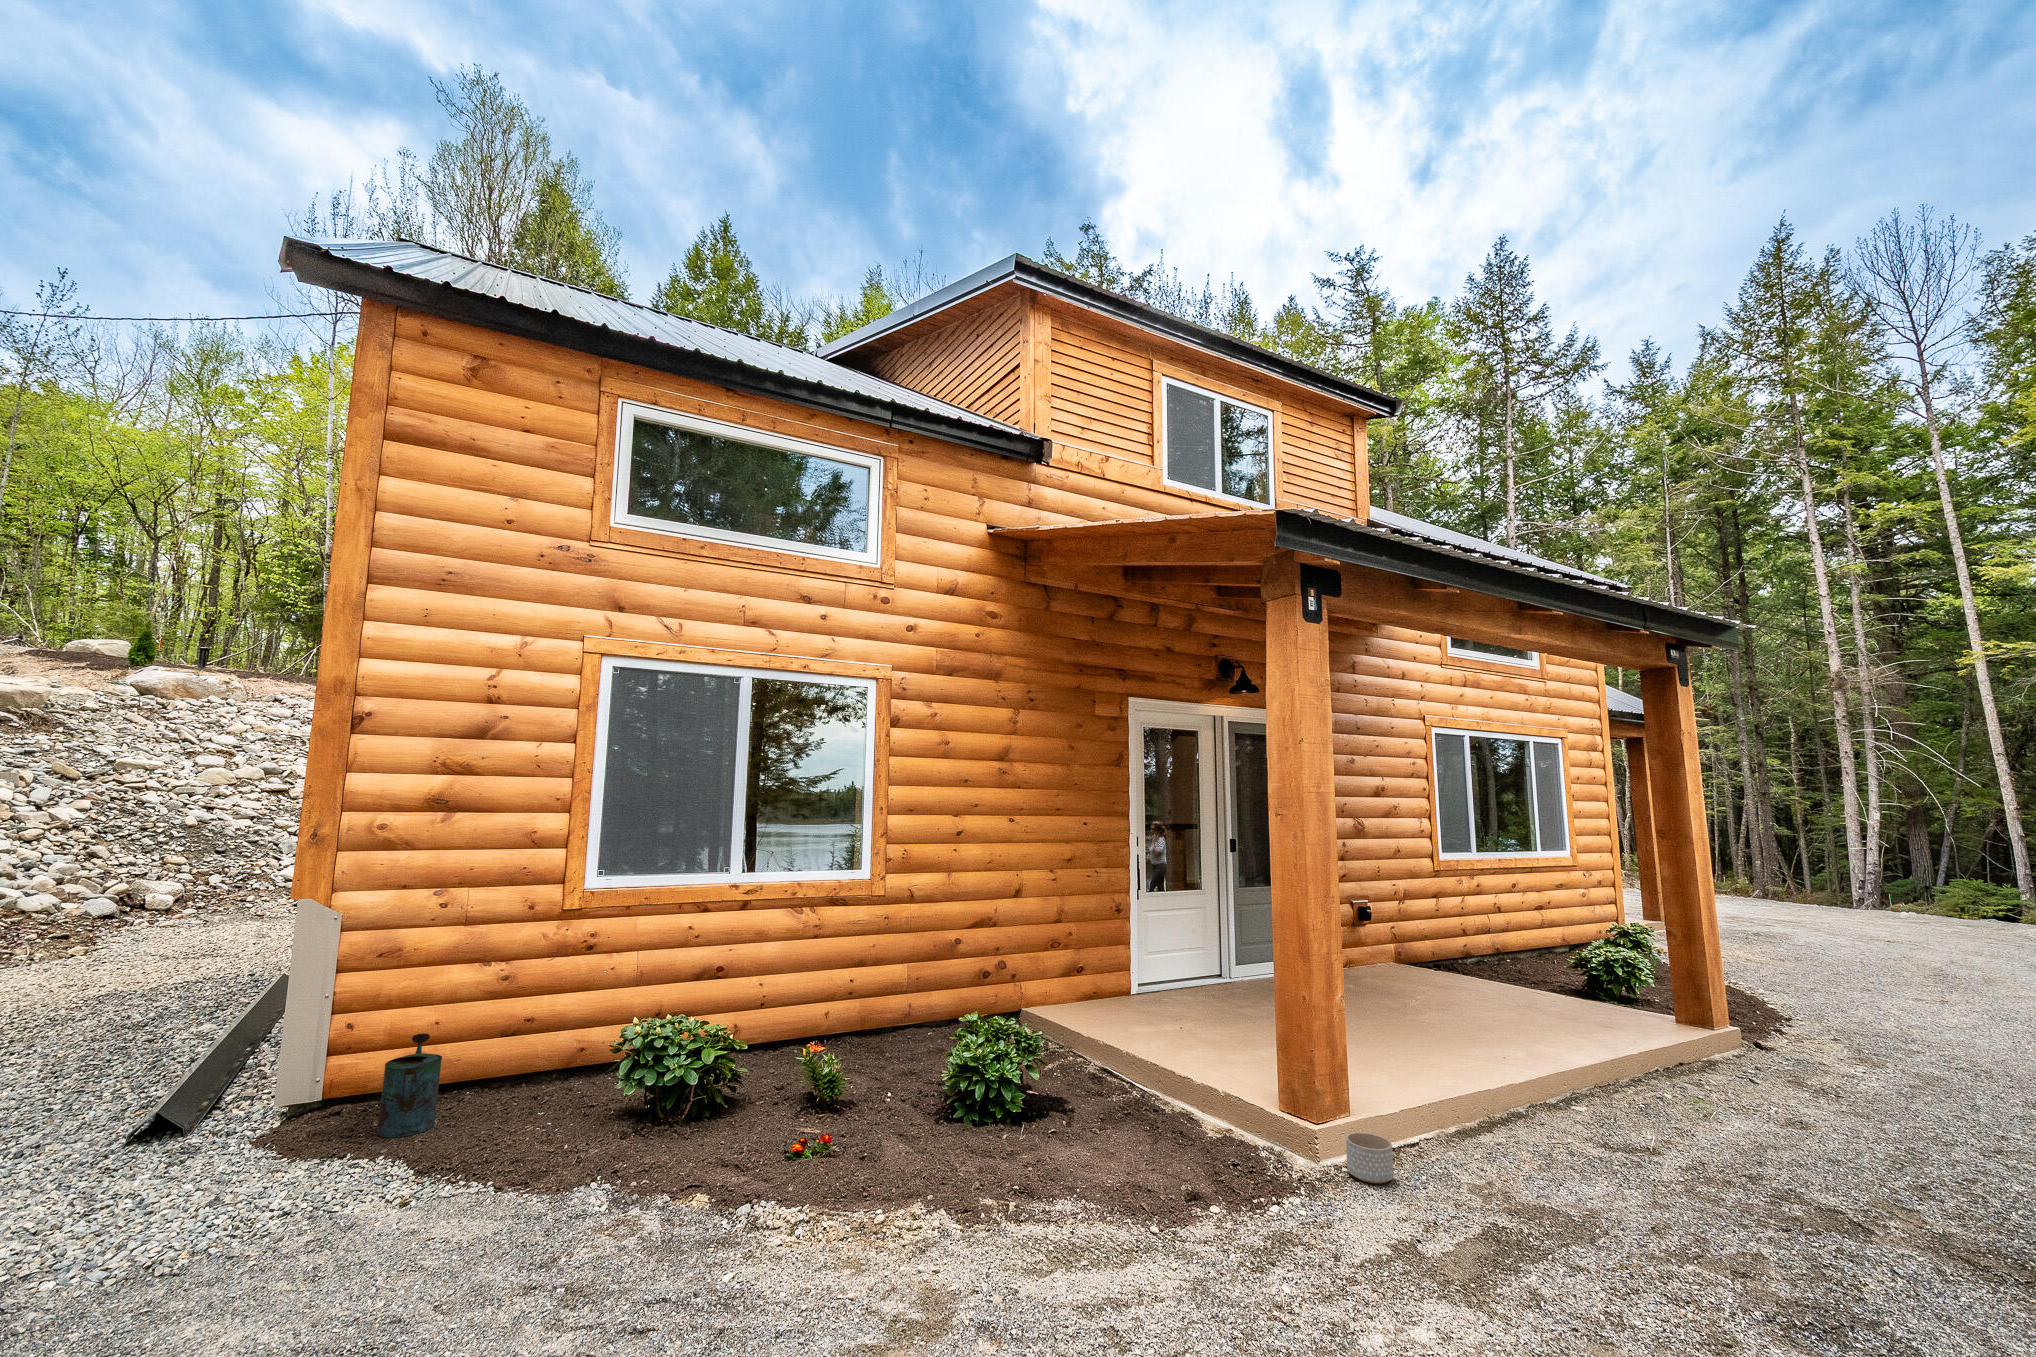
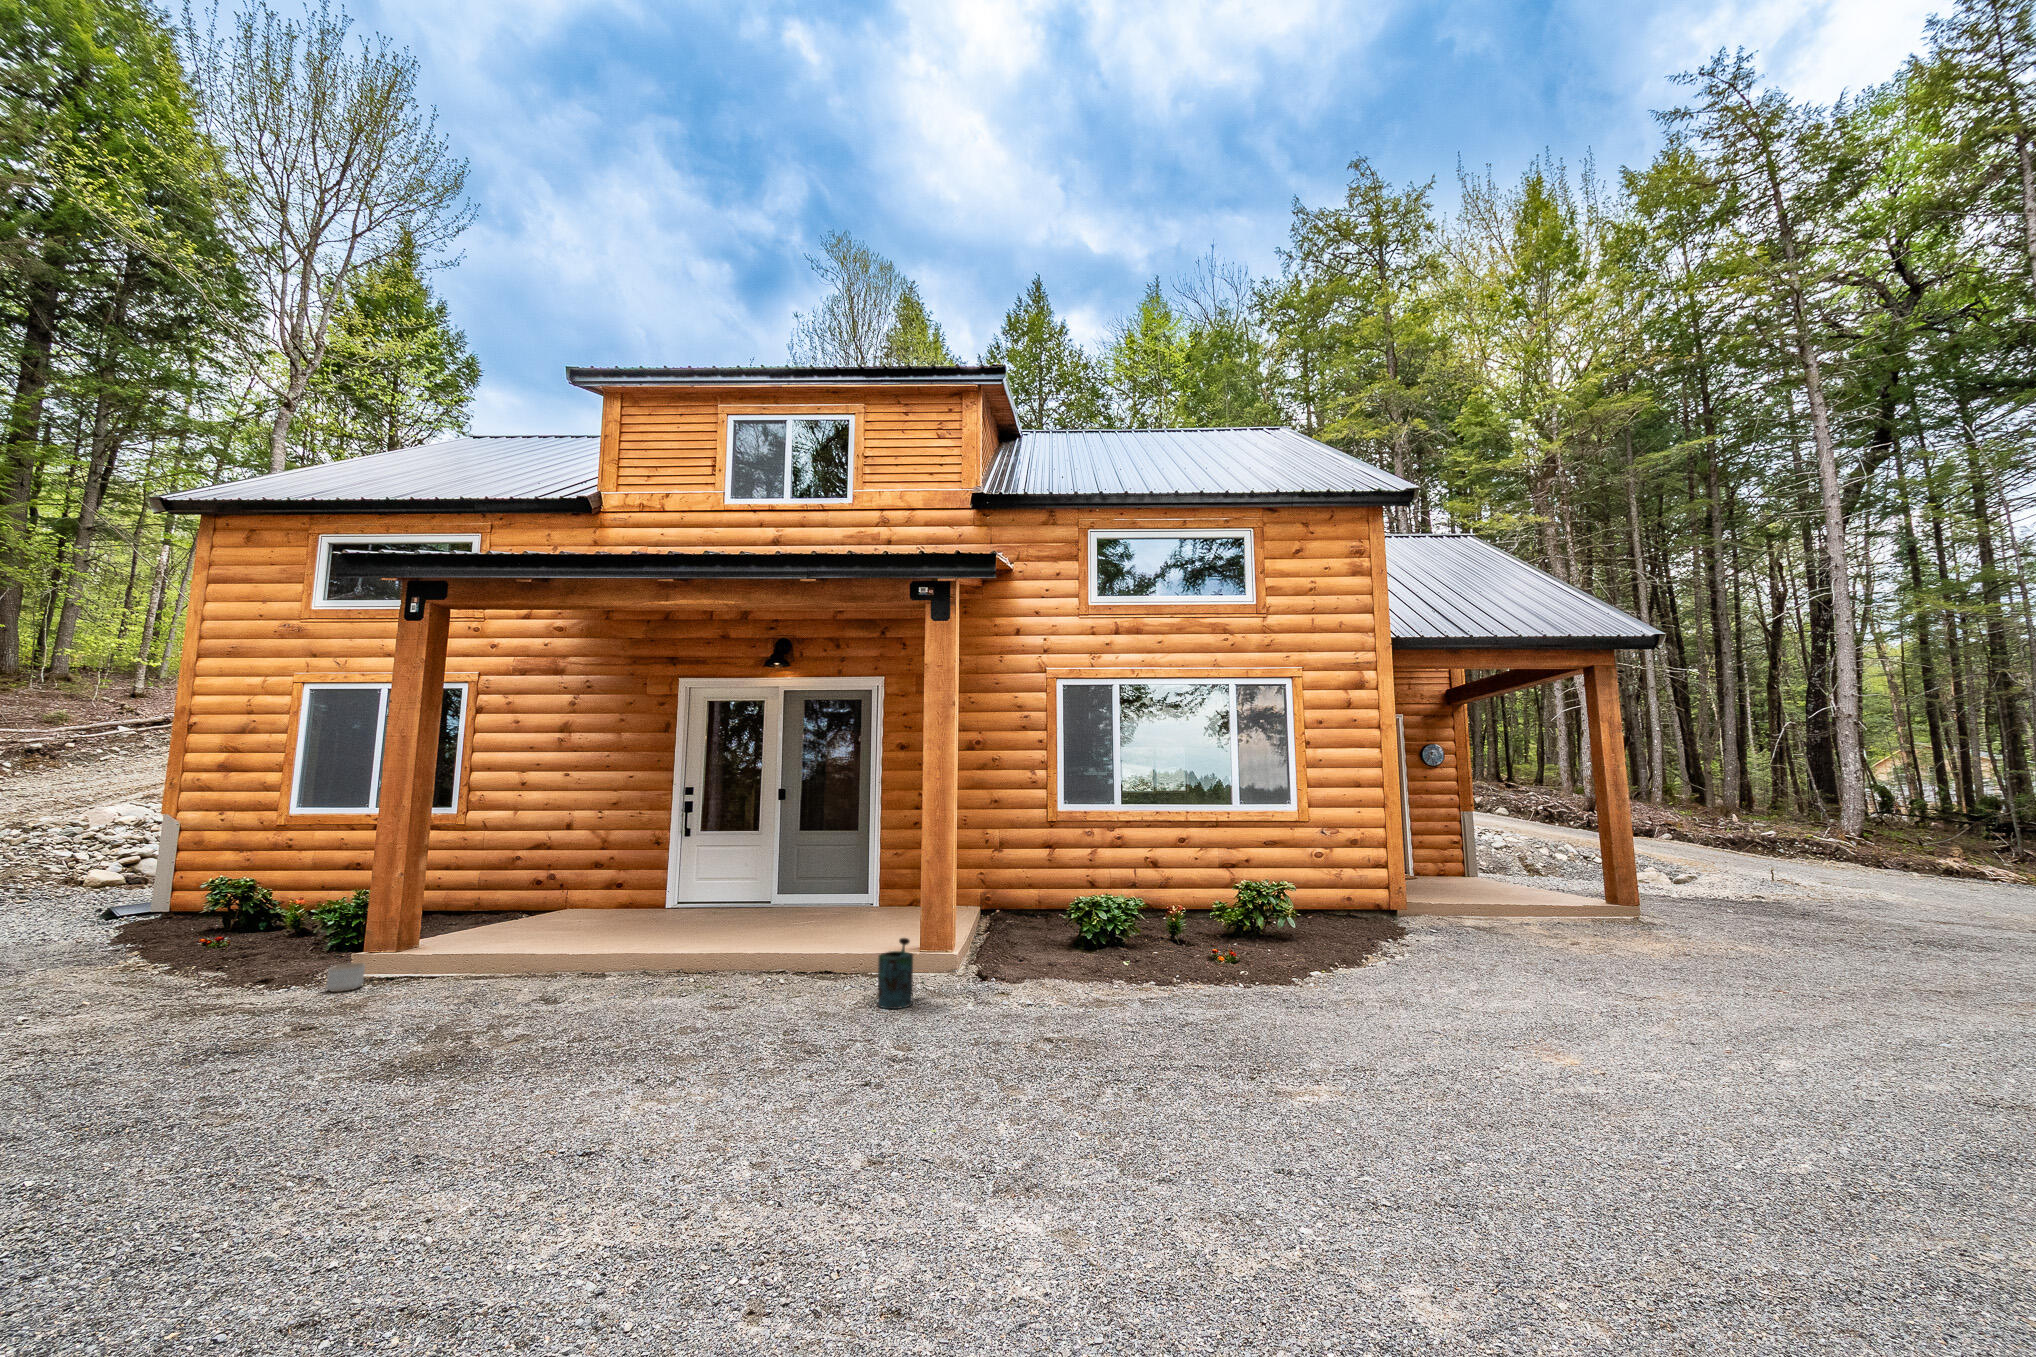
watering can: present [377,1033,442,1137] -> present [877,938,913,1009]

